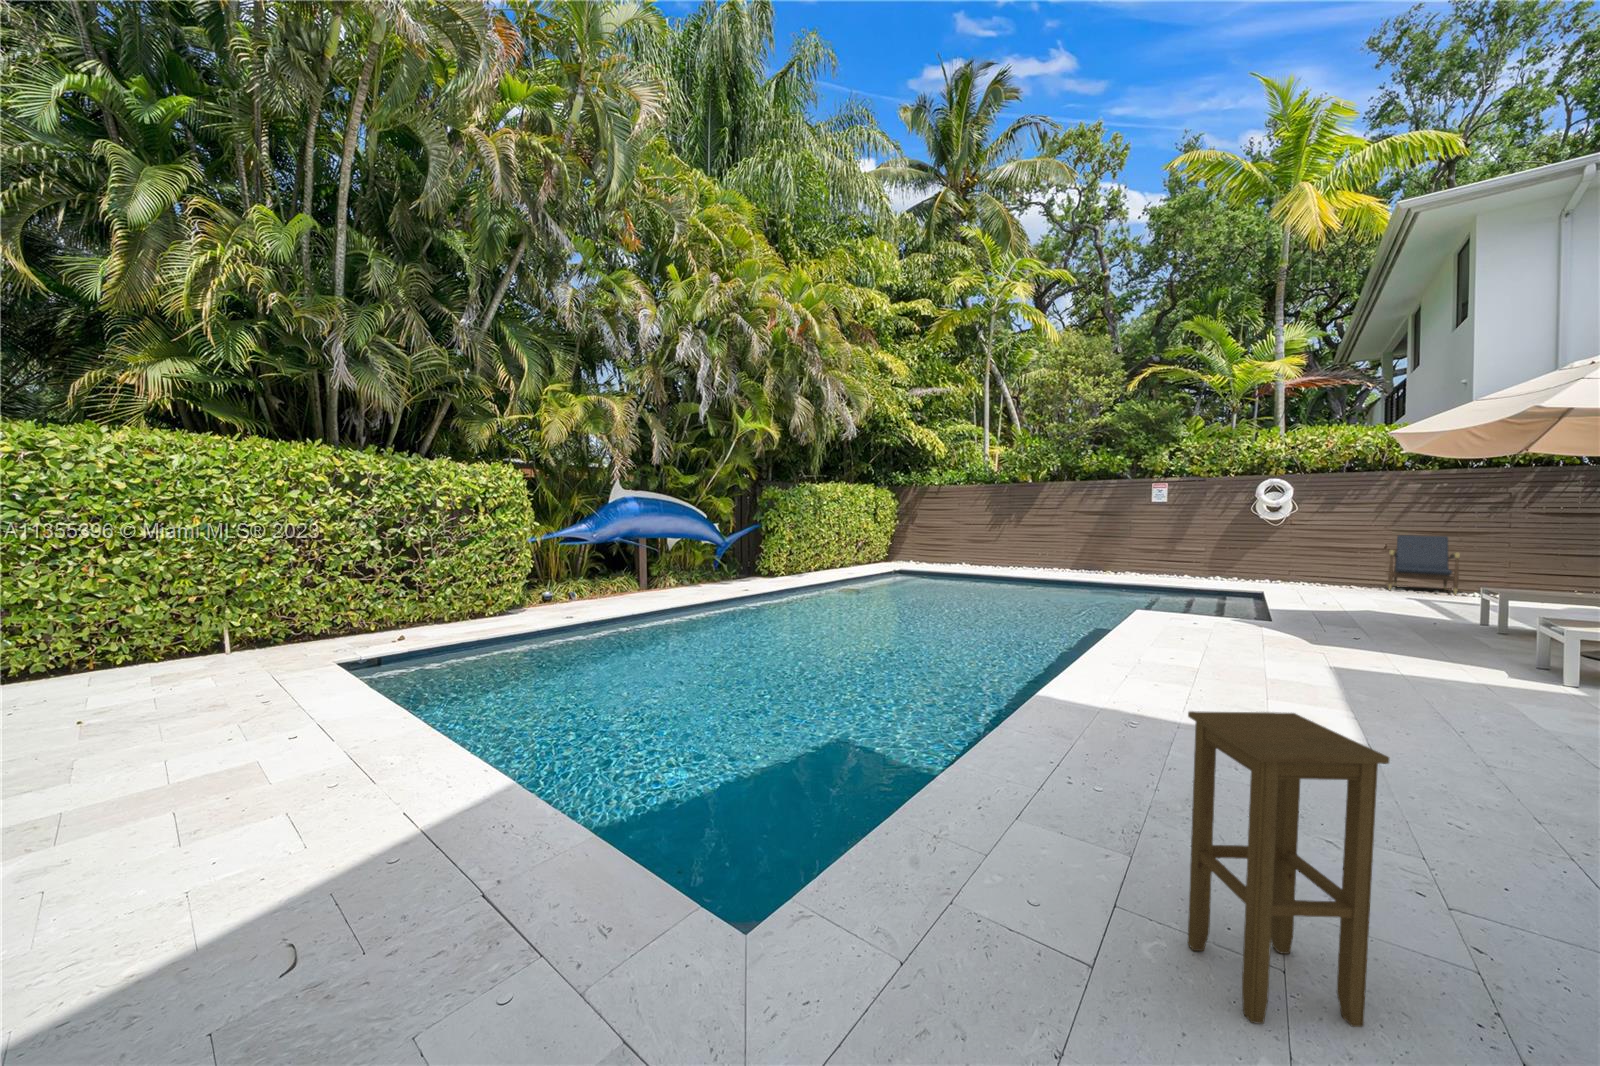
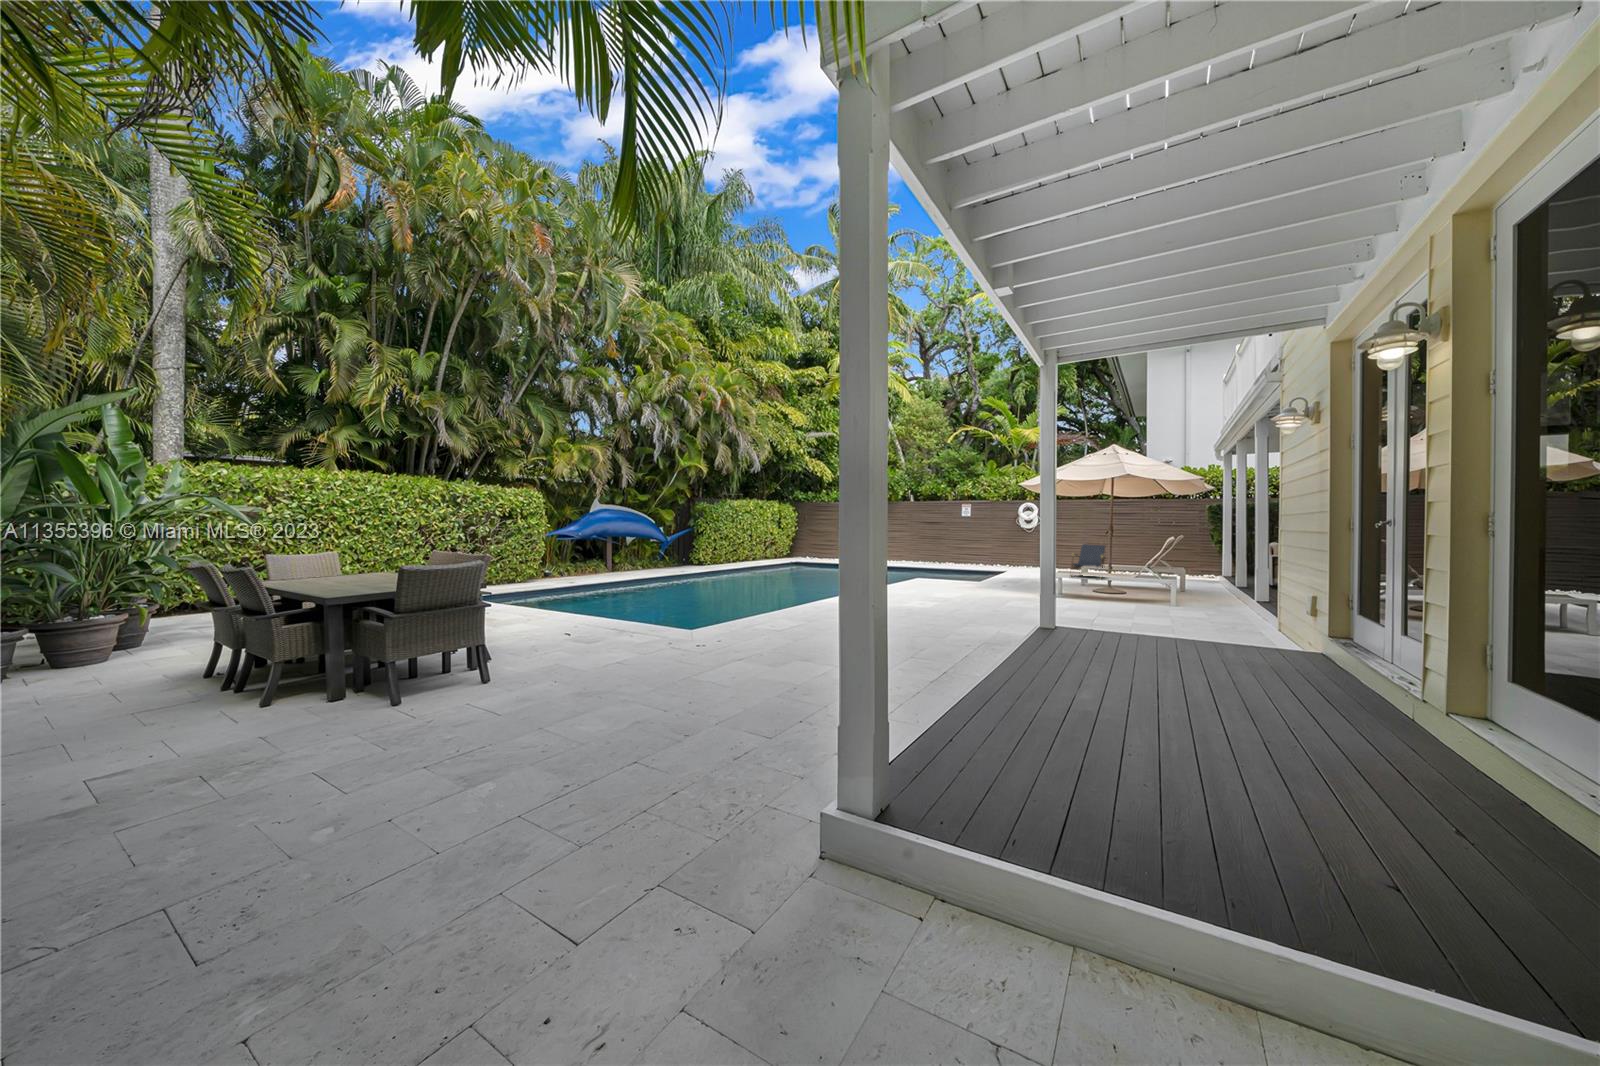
stool: present [1188,711,1389,1027] -> none [783,584,811,652]

